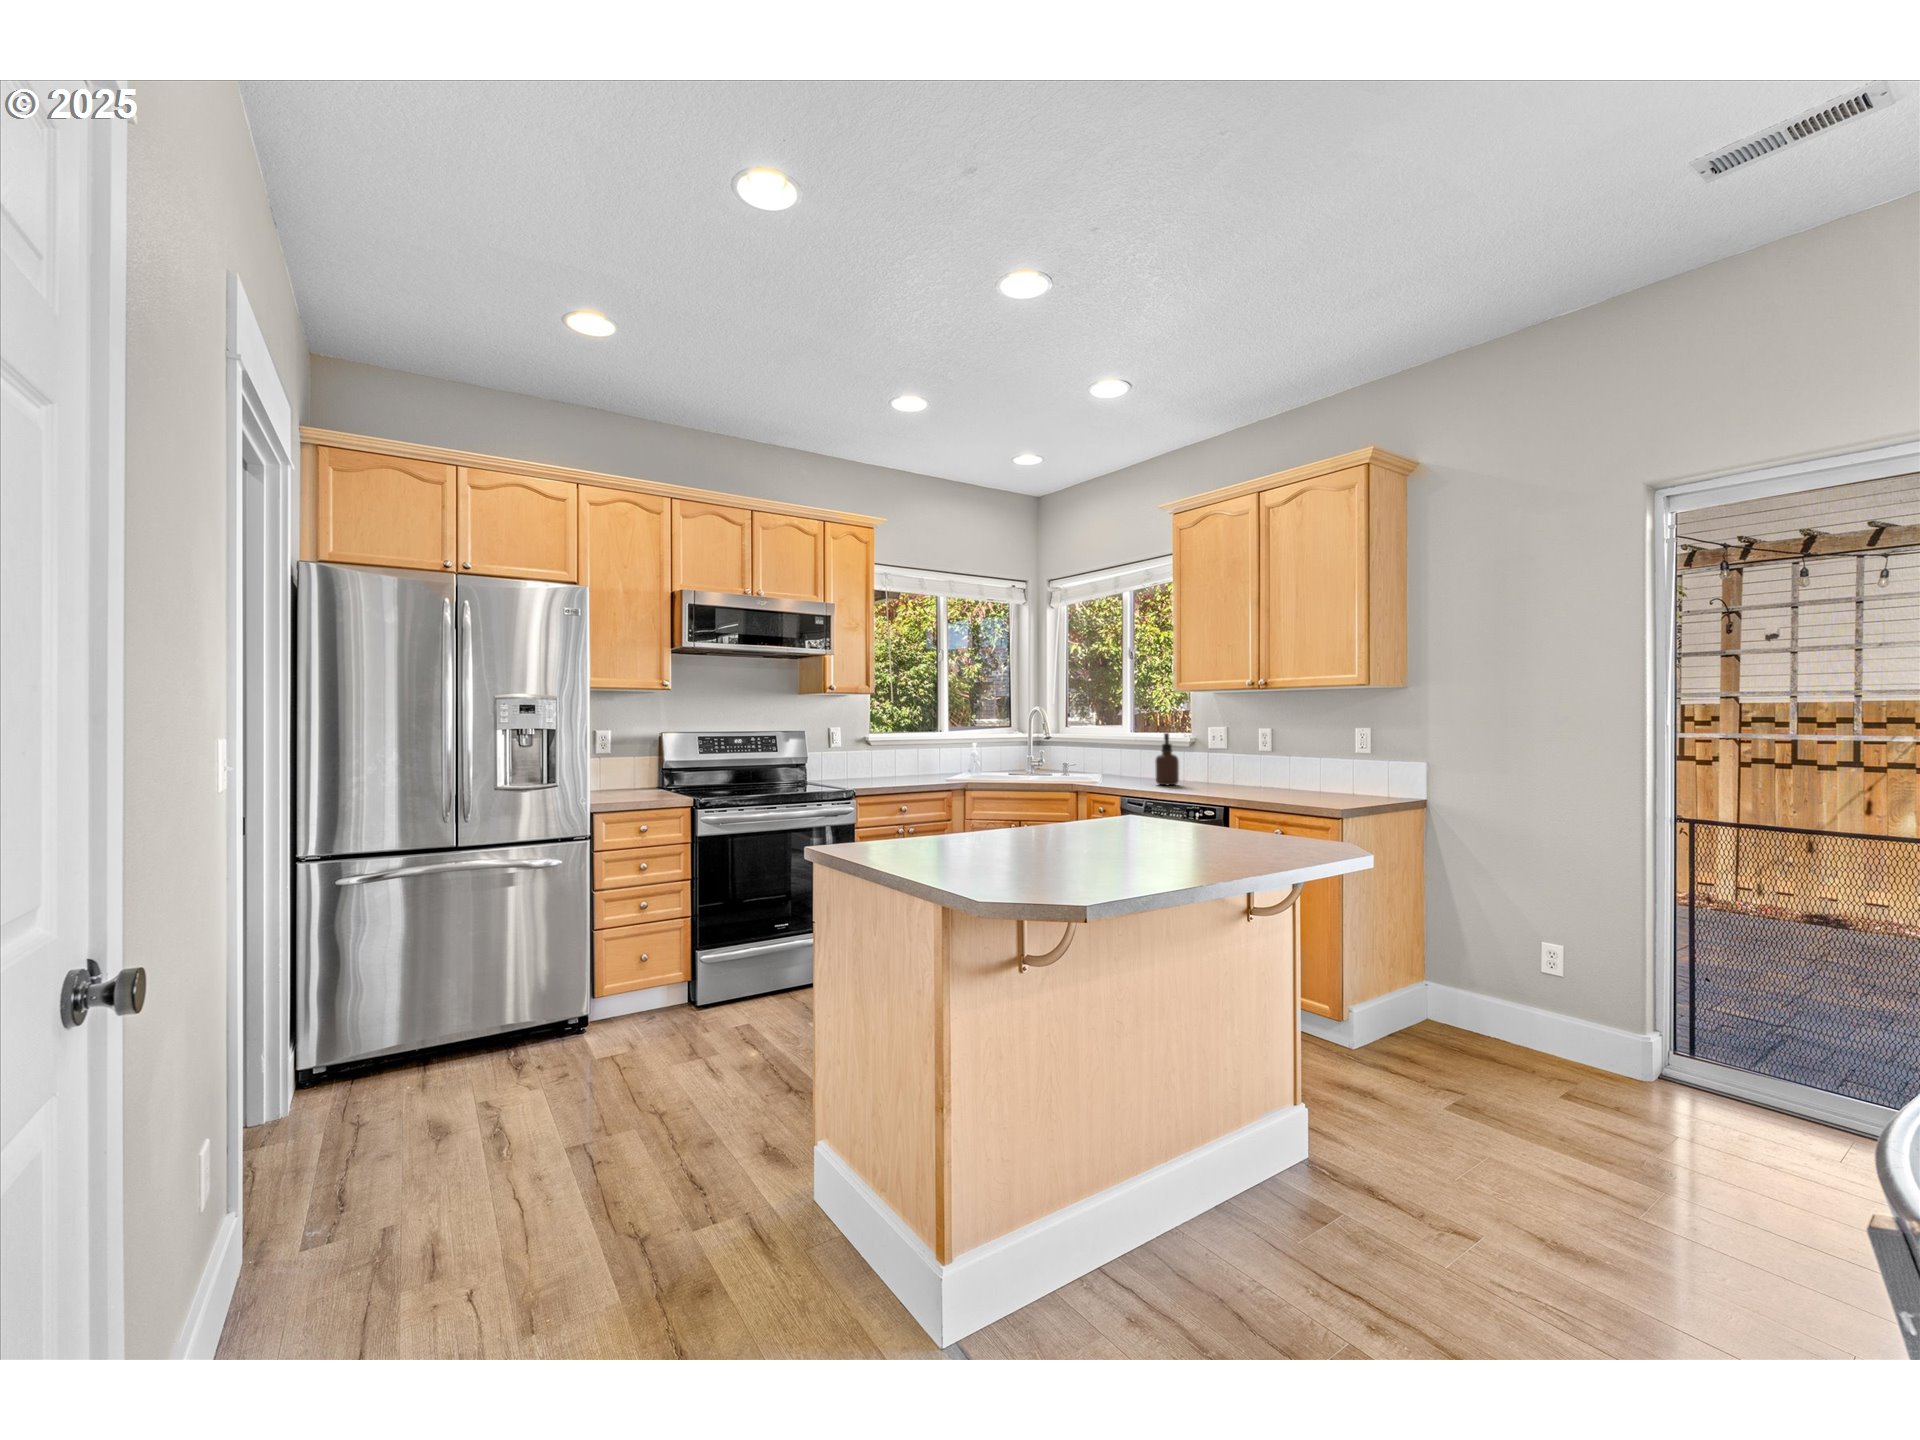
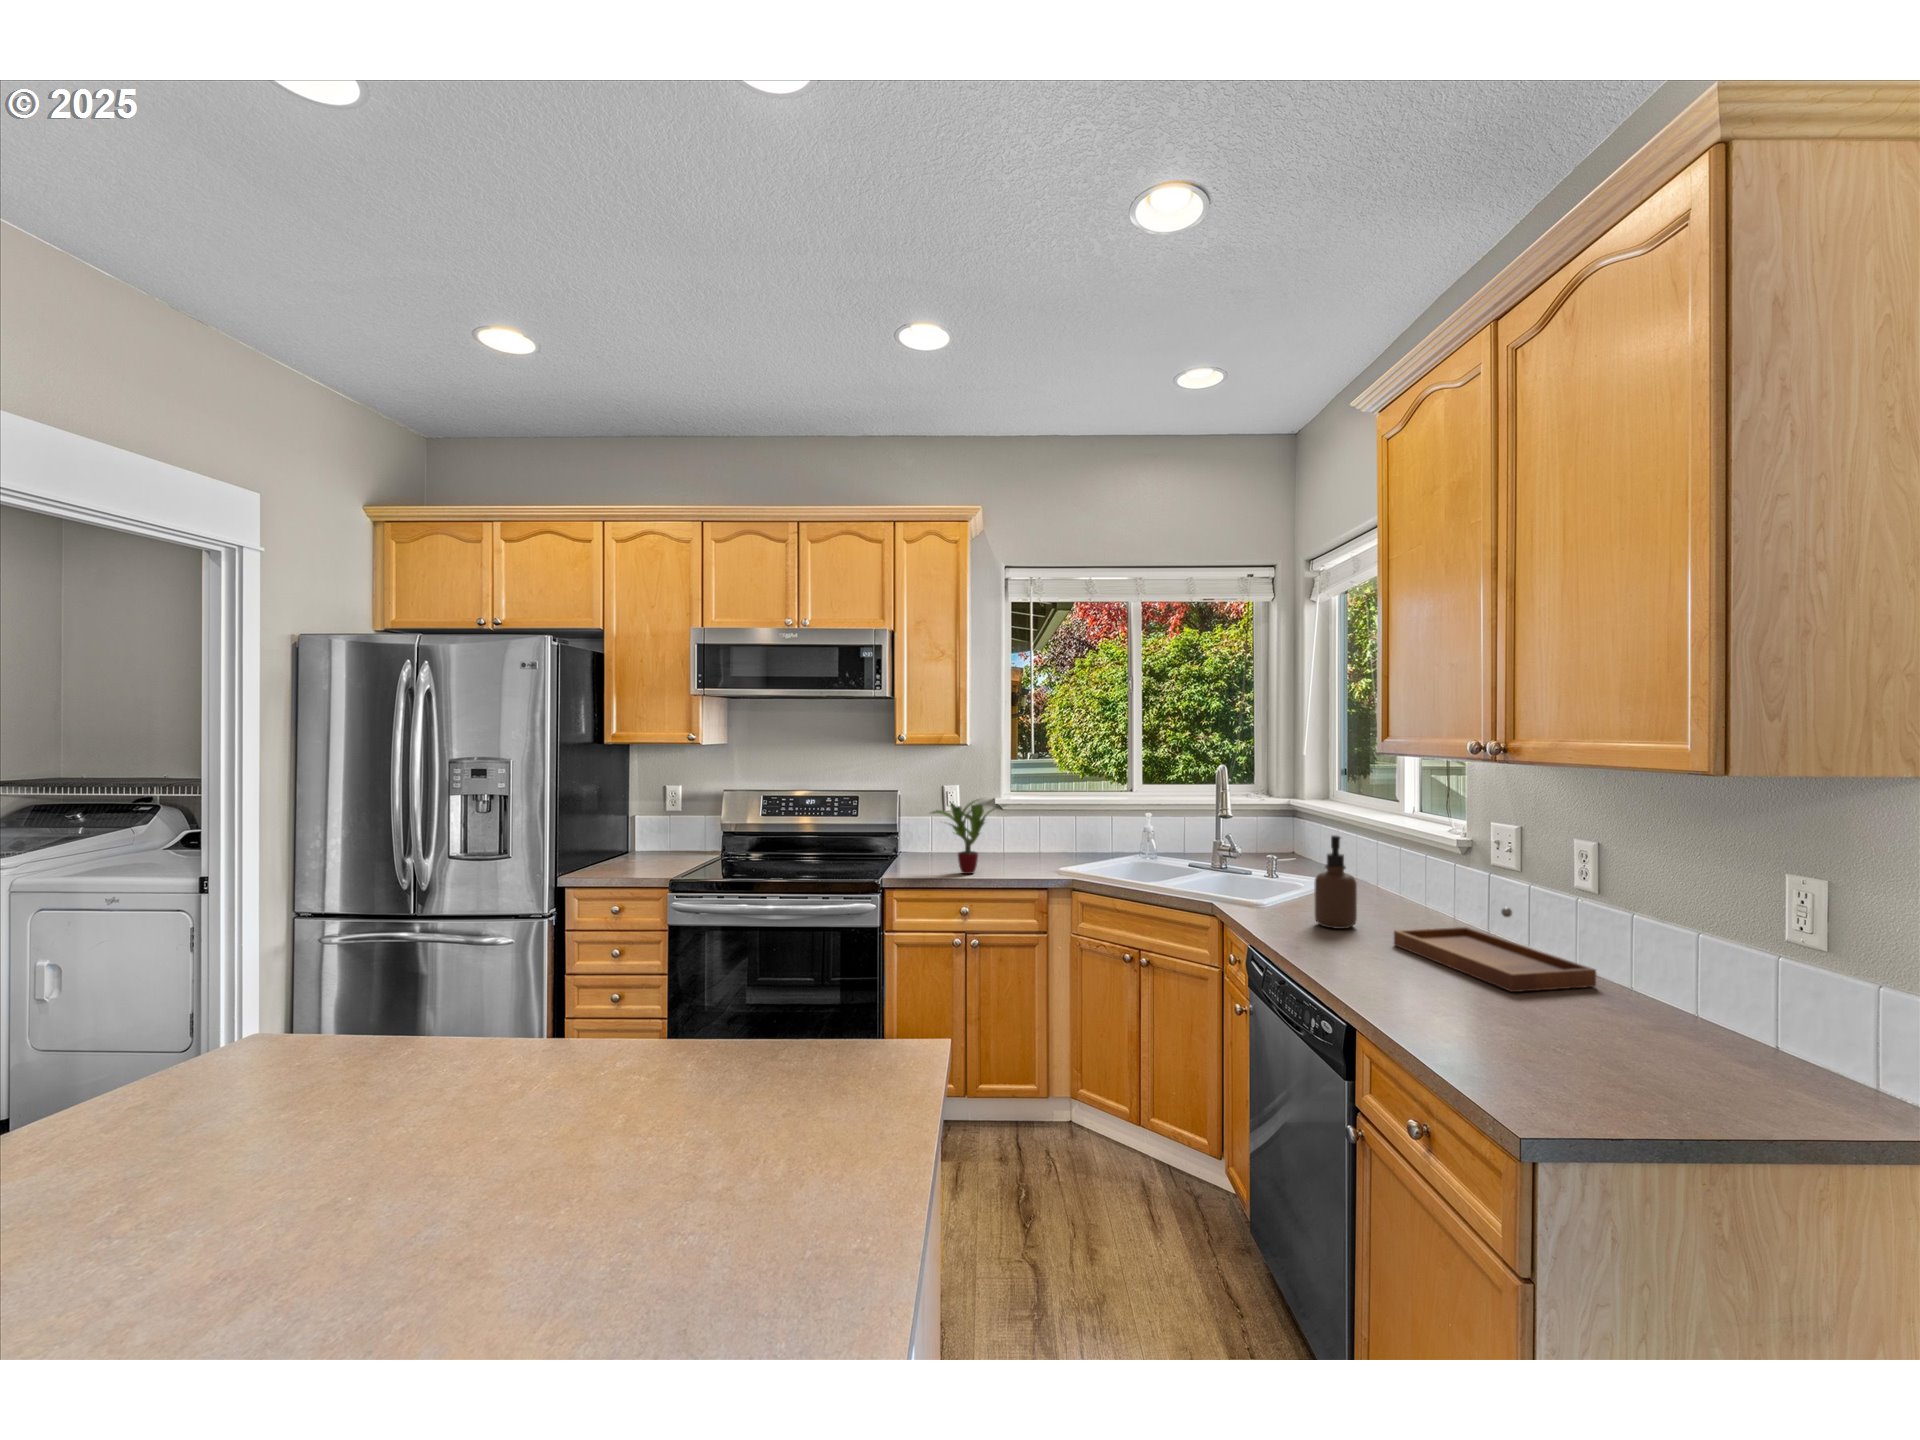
potted plant: none [869,730,927,785] -> present [932,801,1000,874]
tray: none [1210,758,1314,792] -> present [1394,908,1596,992]

